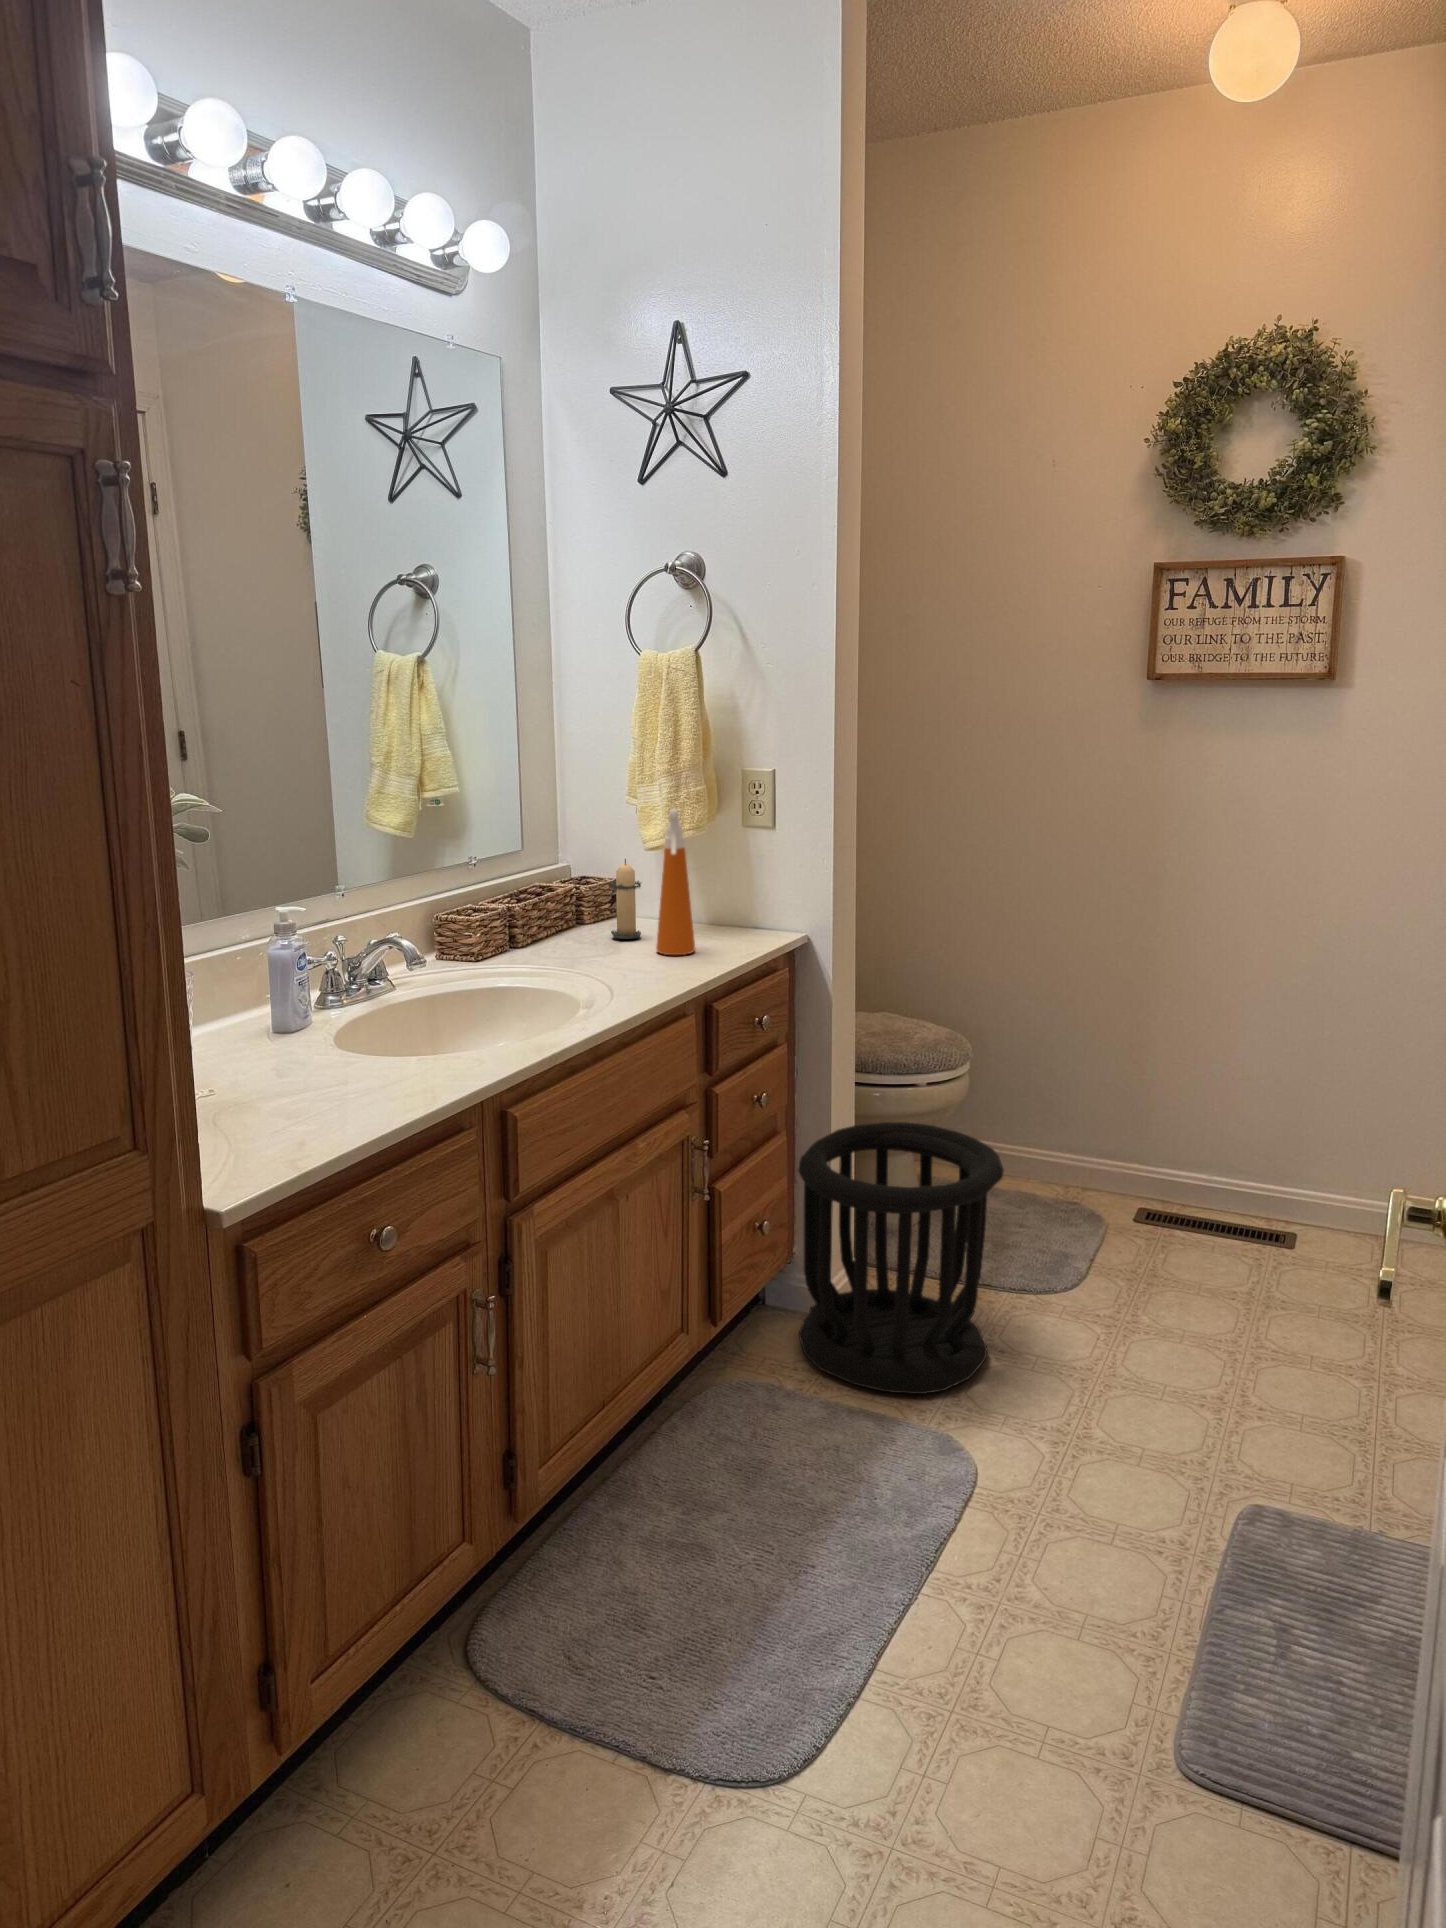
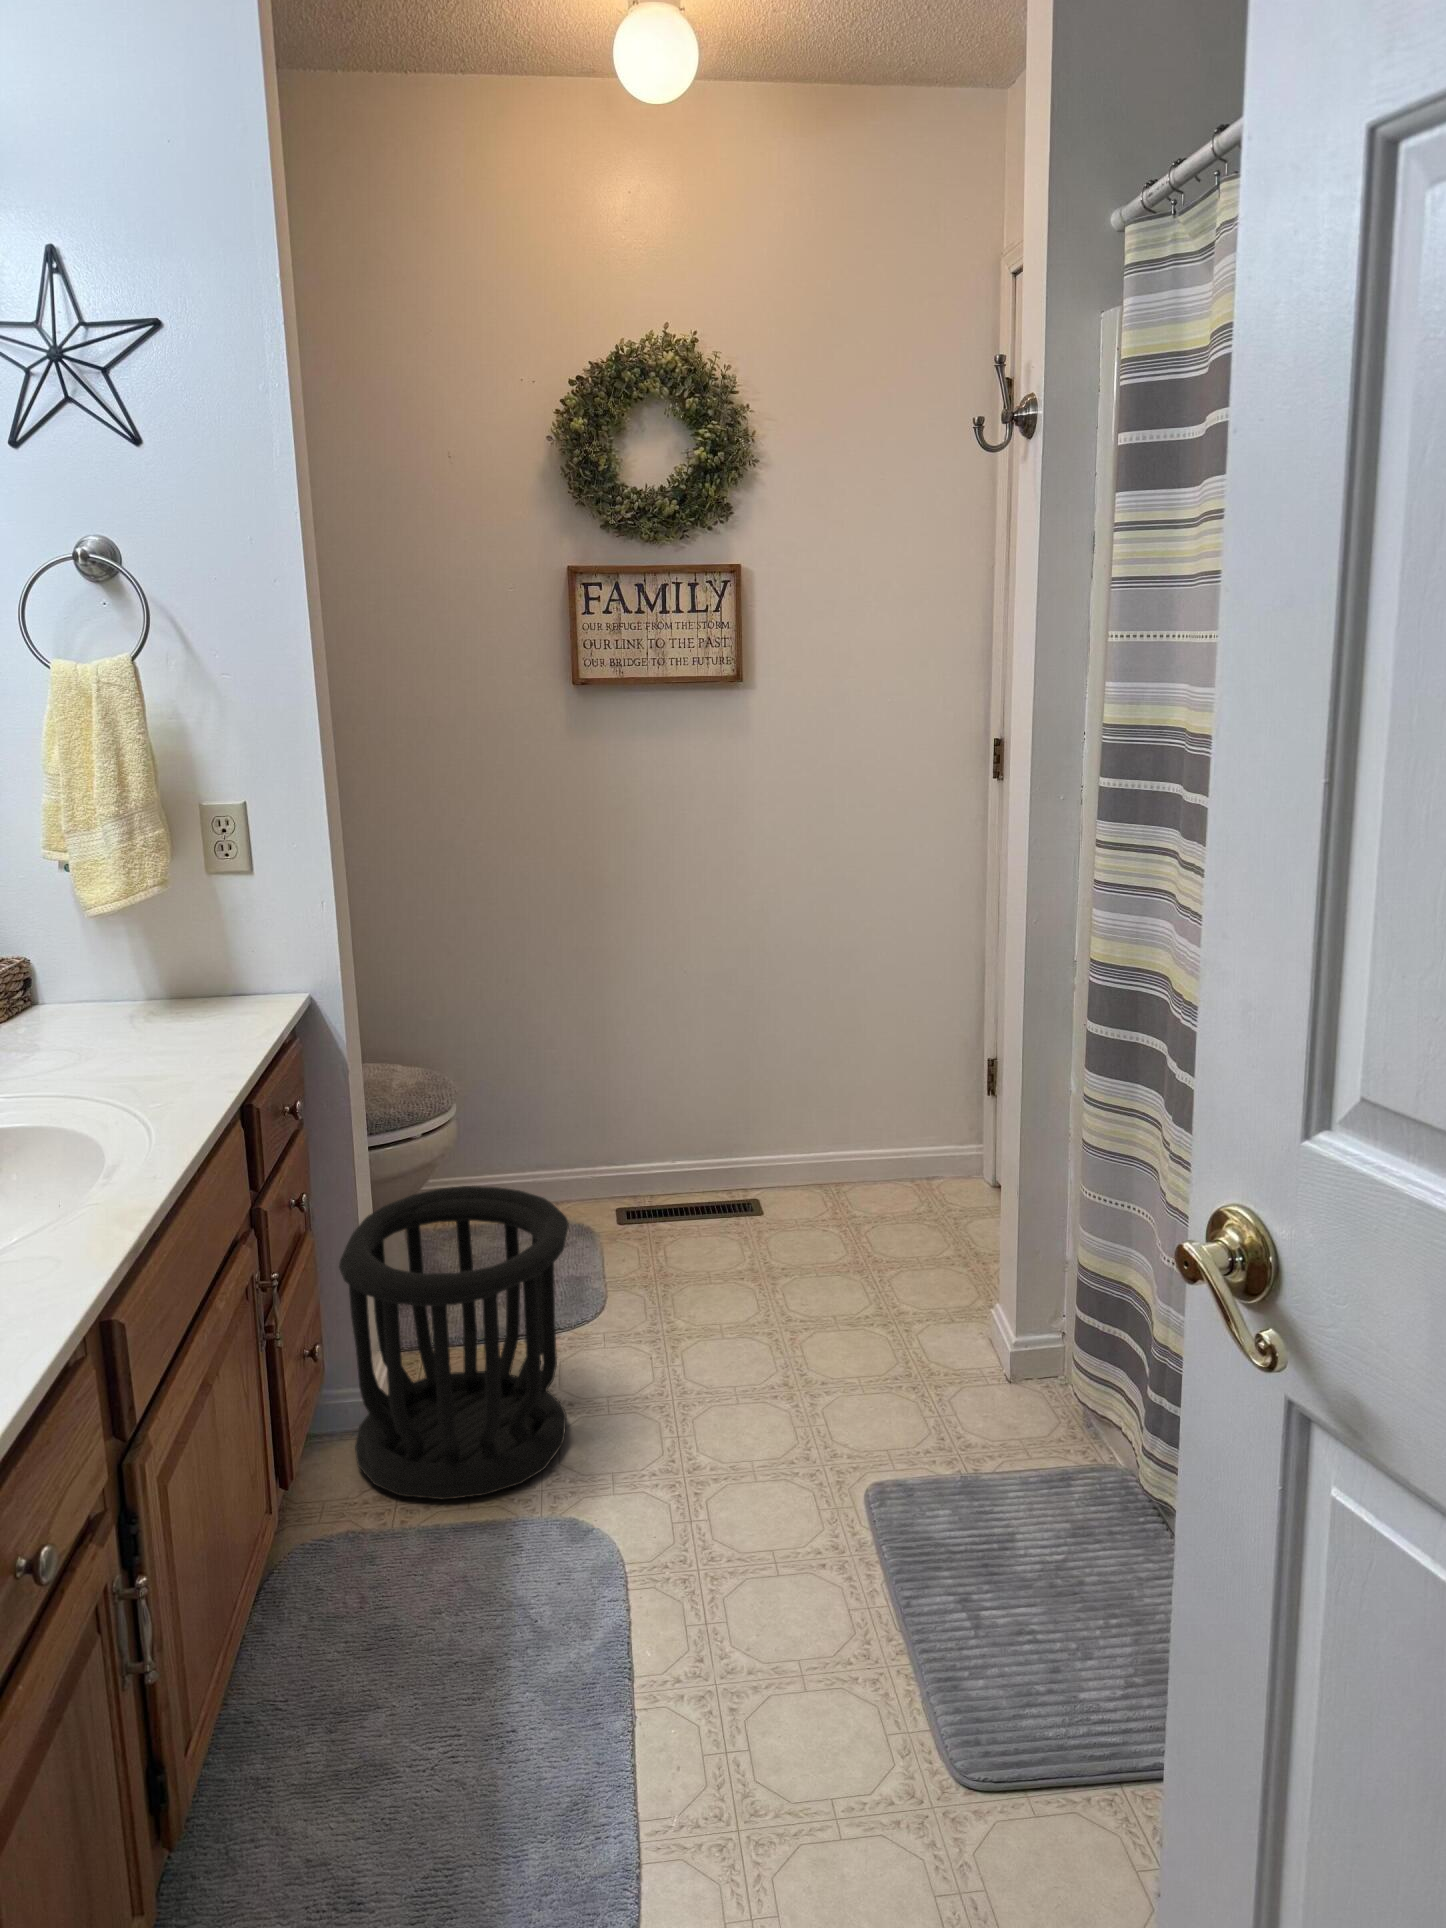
spray bottle: present [656,808,695,955] -> none [138,873,193,1059]
candle: present [610,859,641,939] -> none [44,942,105,1048]

